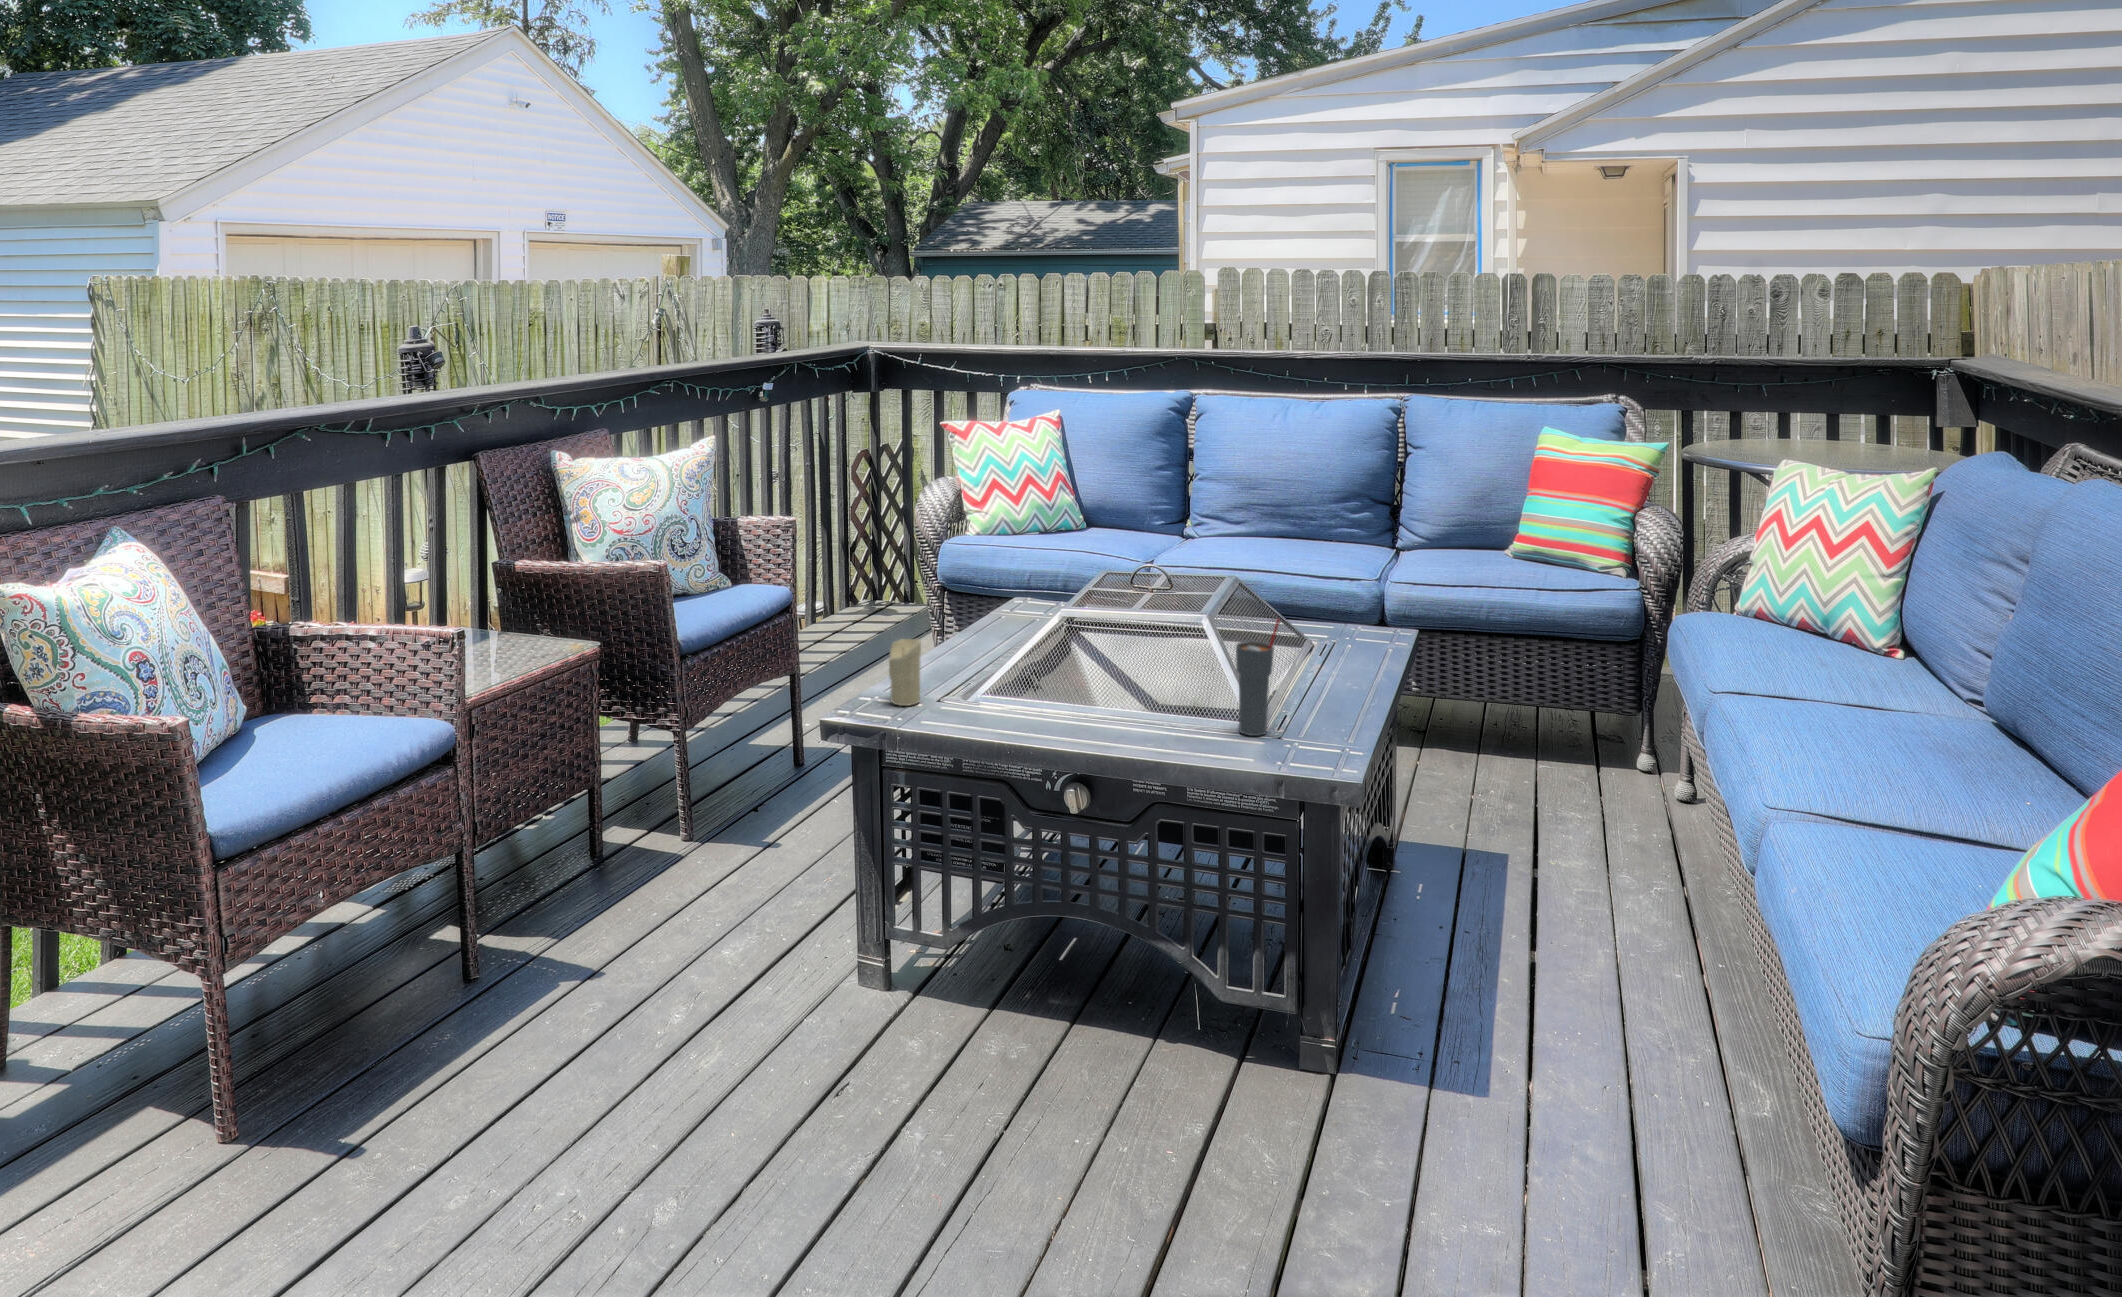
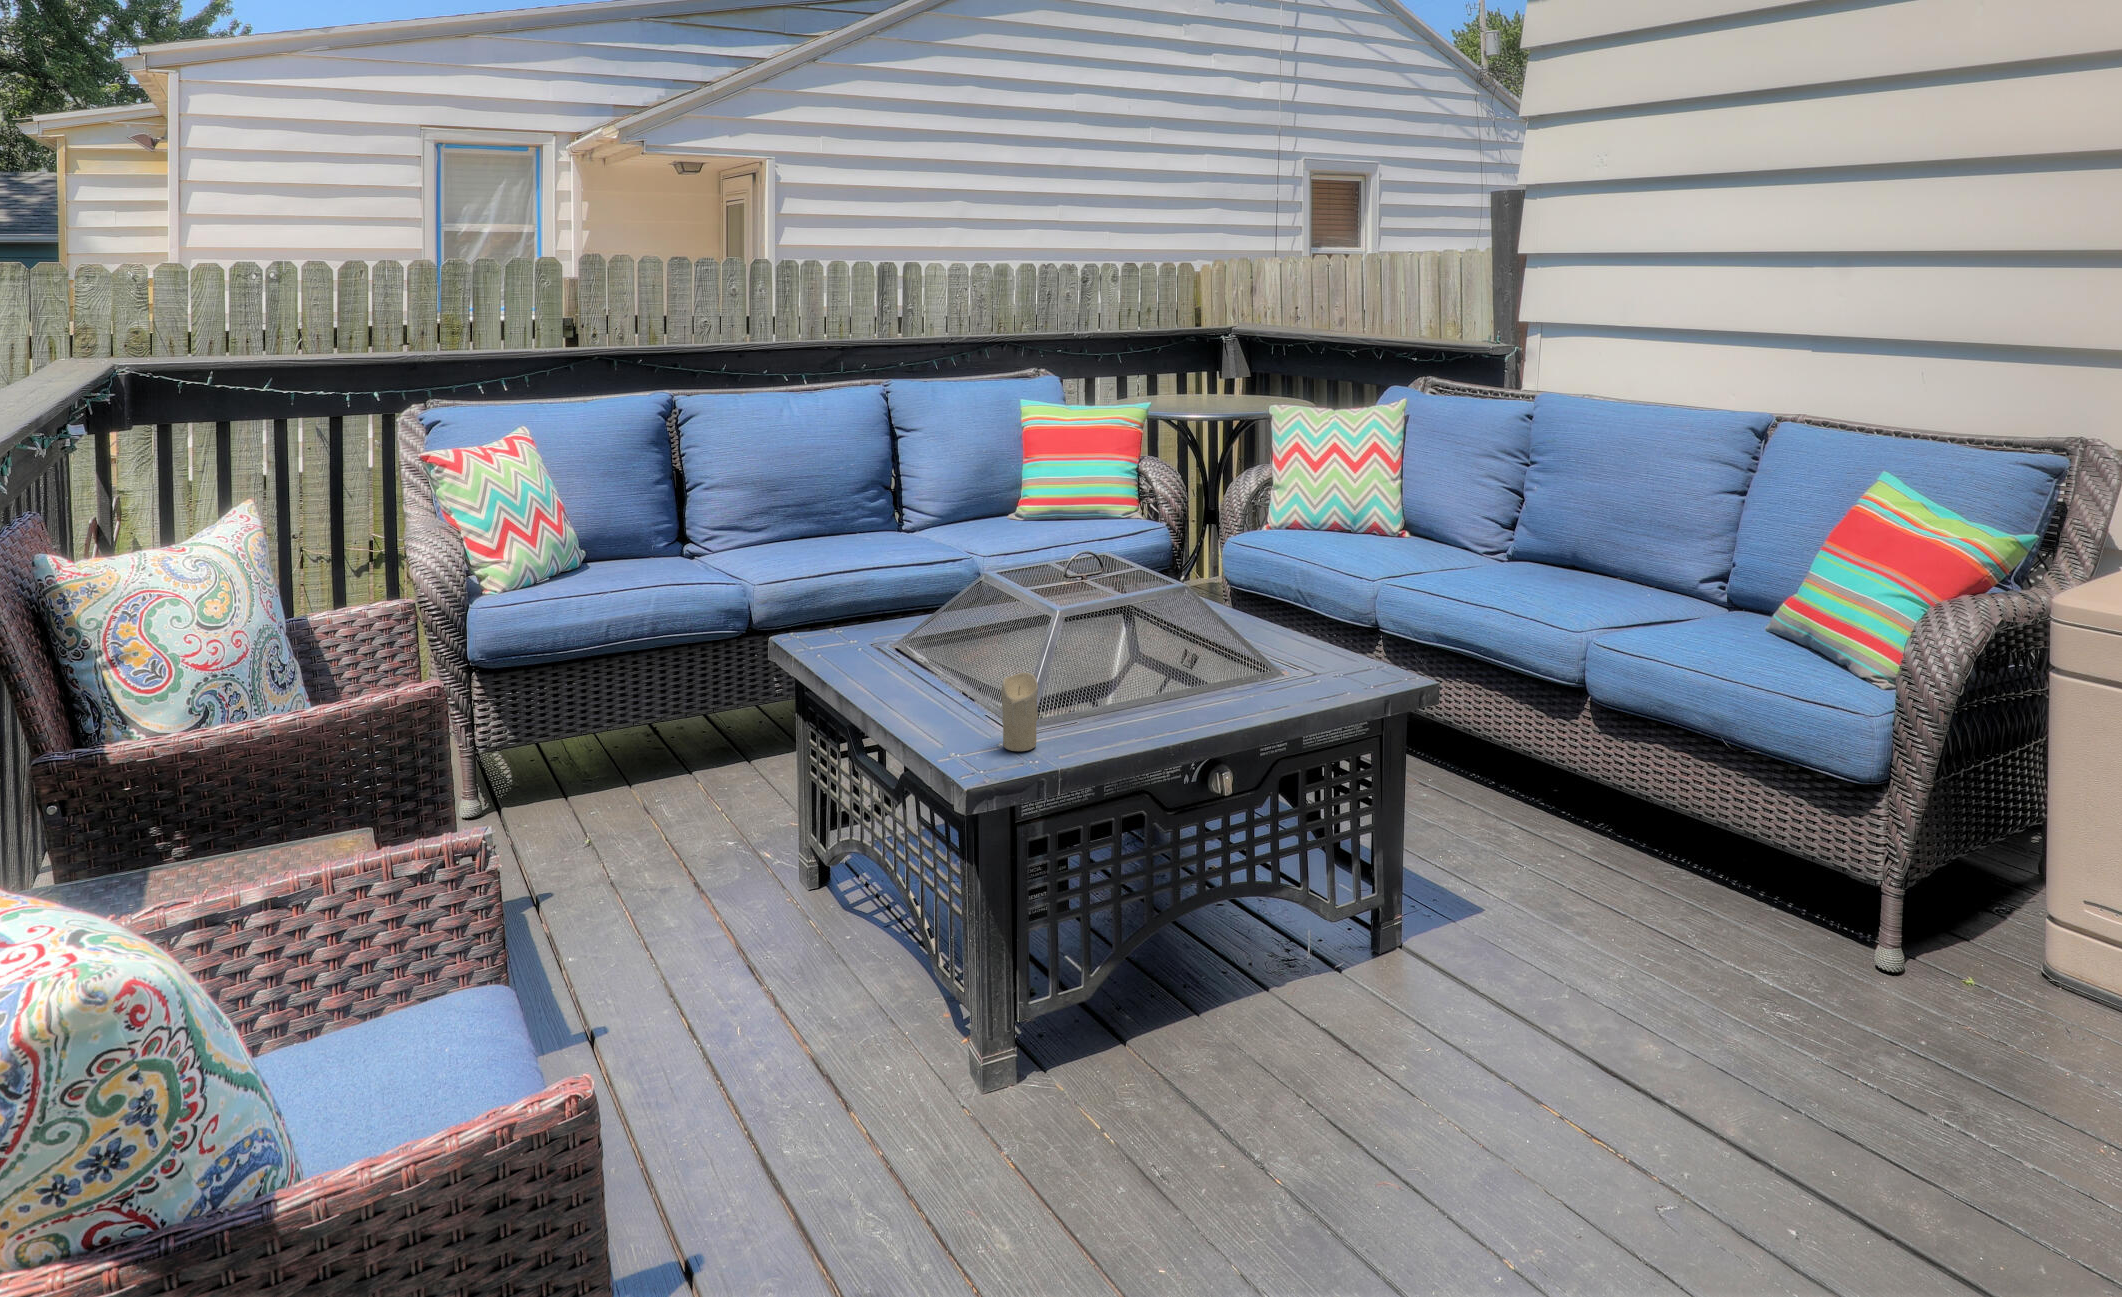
cup: present [1236,619,1280,736] -> none [1310,569,1344,677]

